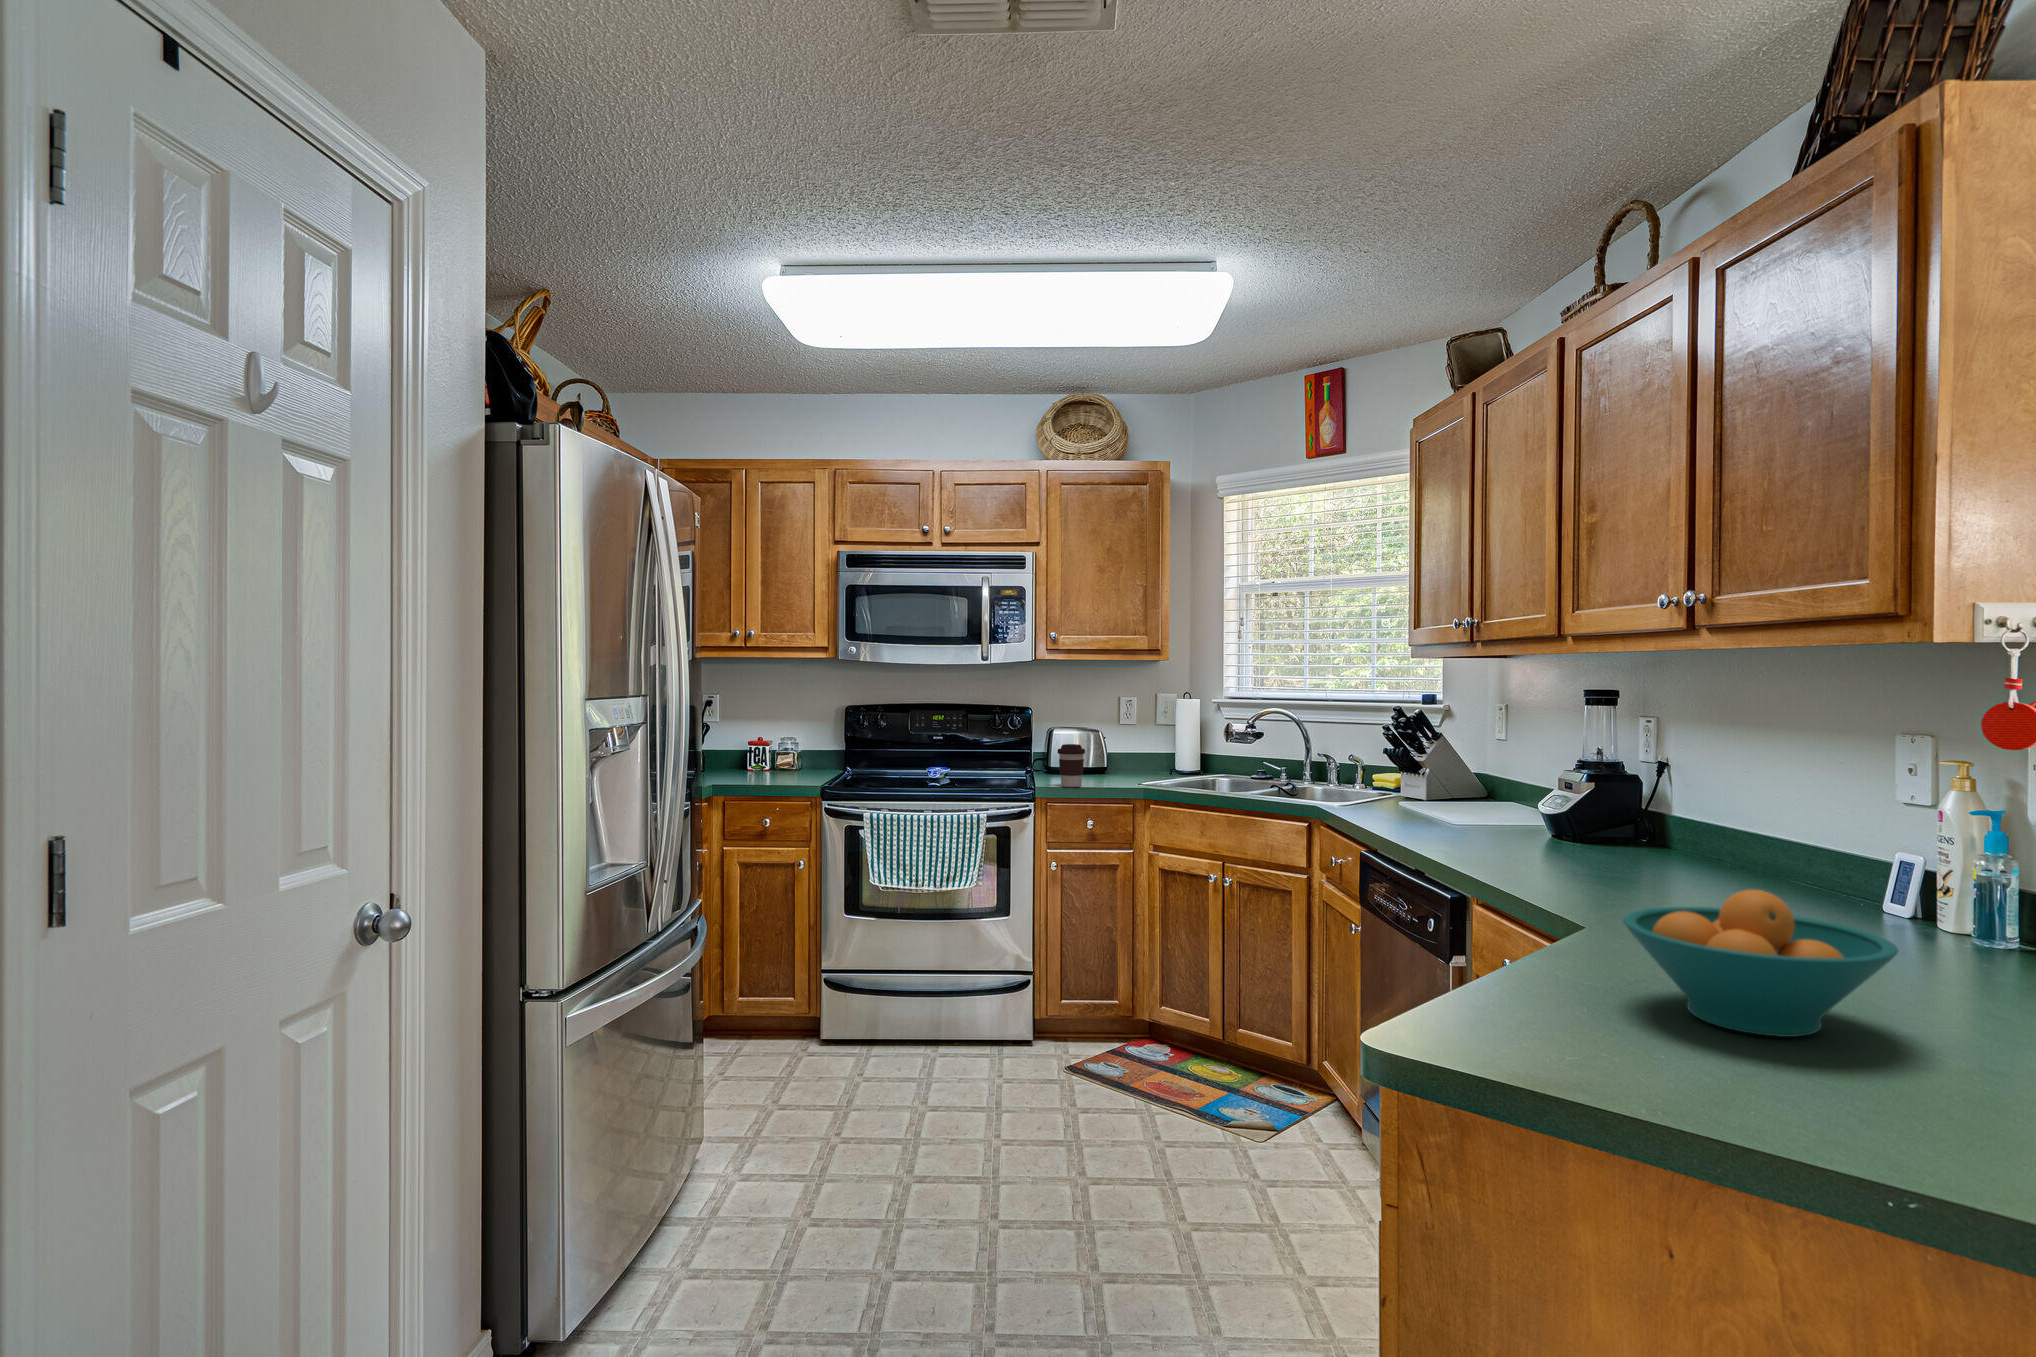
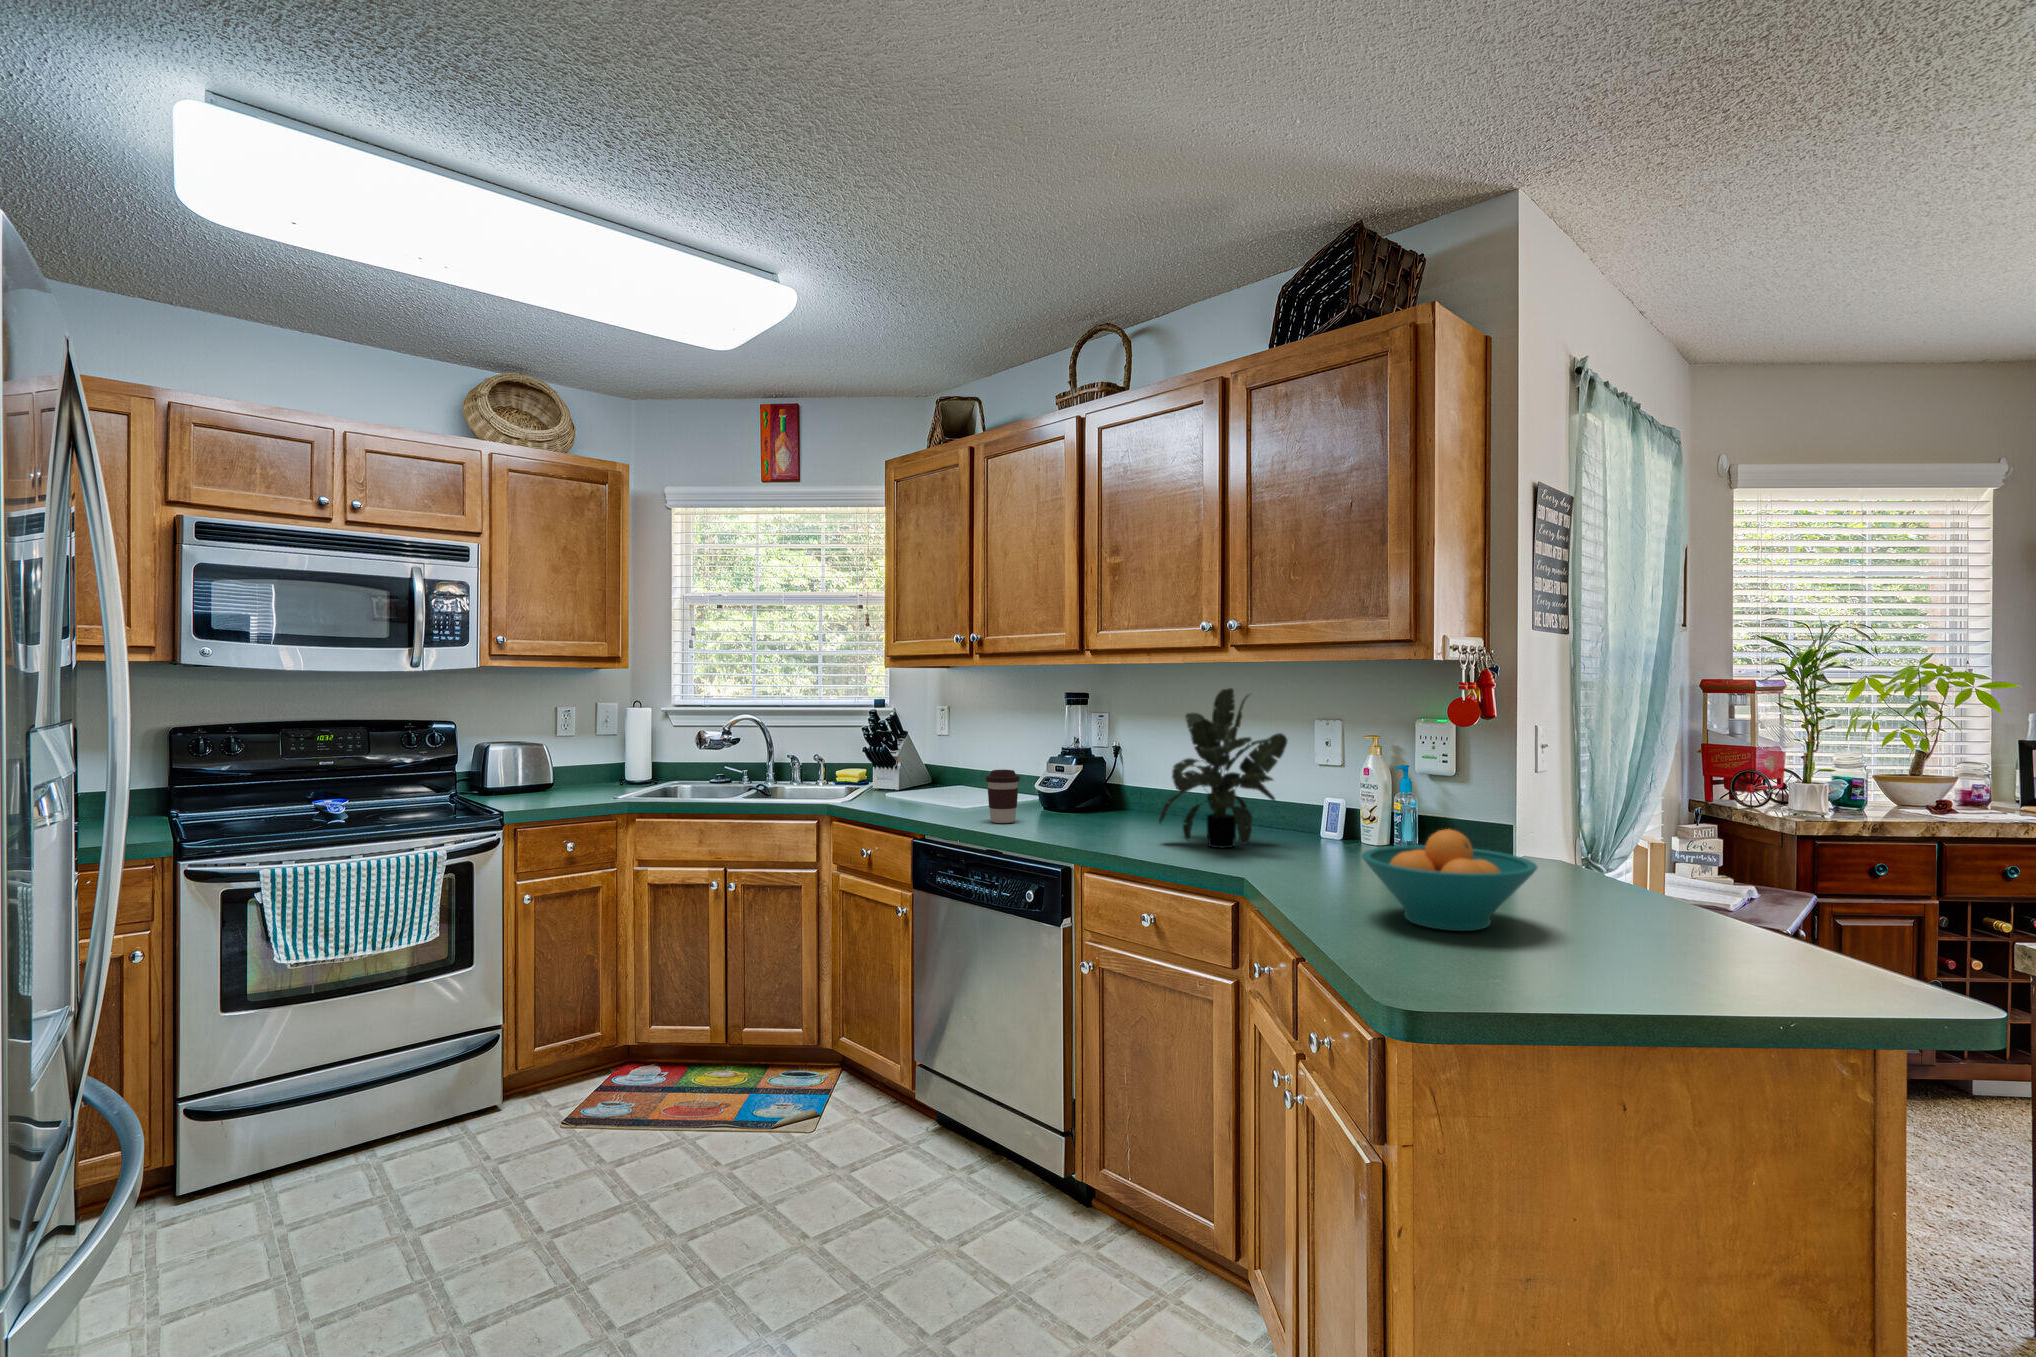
potted plant: none [1590,687,1785,900] -> present [1159,688,1287,848]
coffee cup: present [1058,744,1085,787] -> present [986,770,1020,823]

